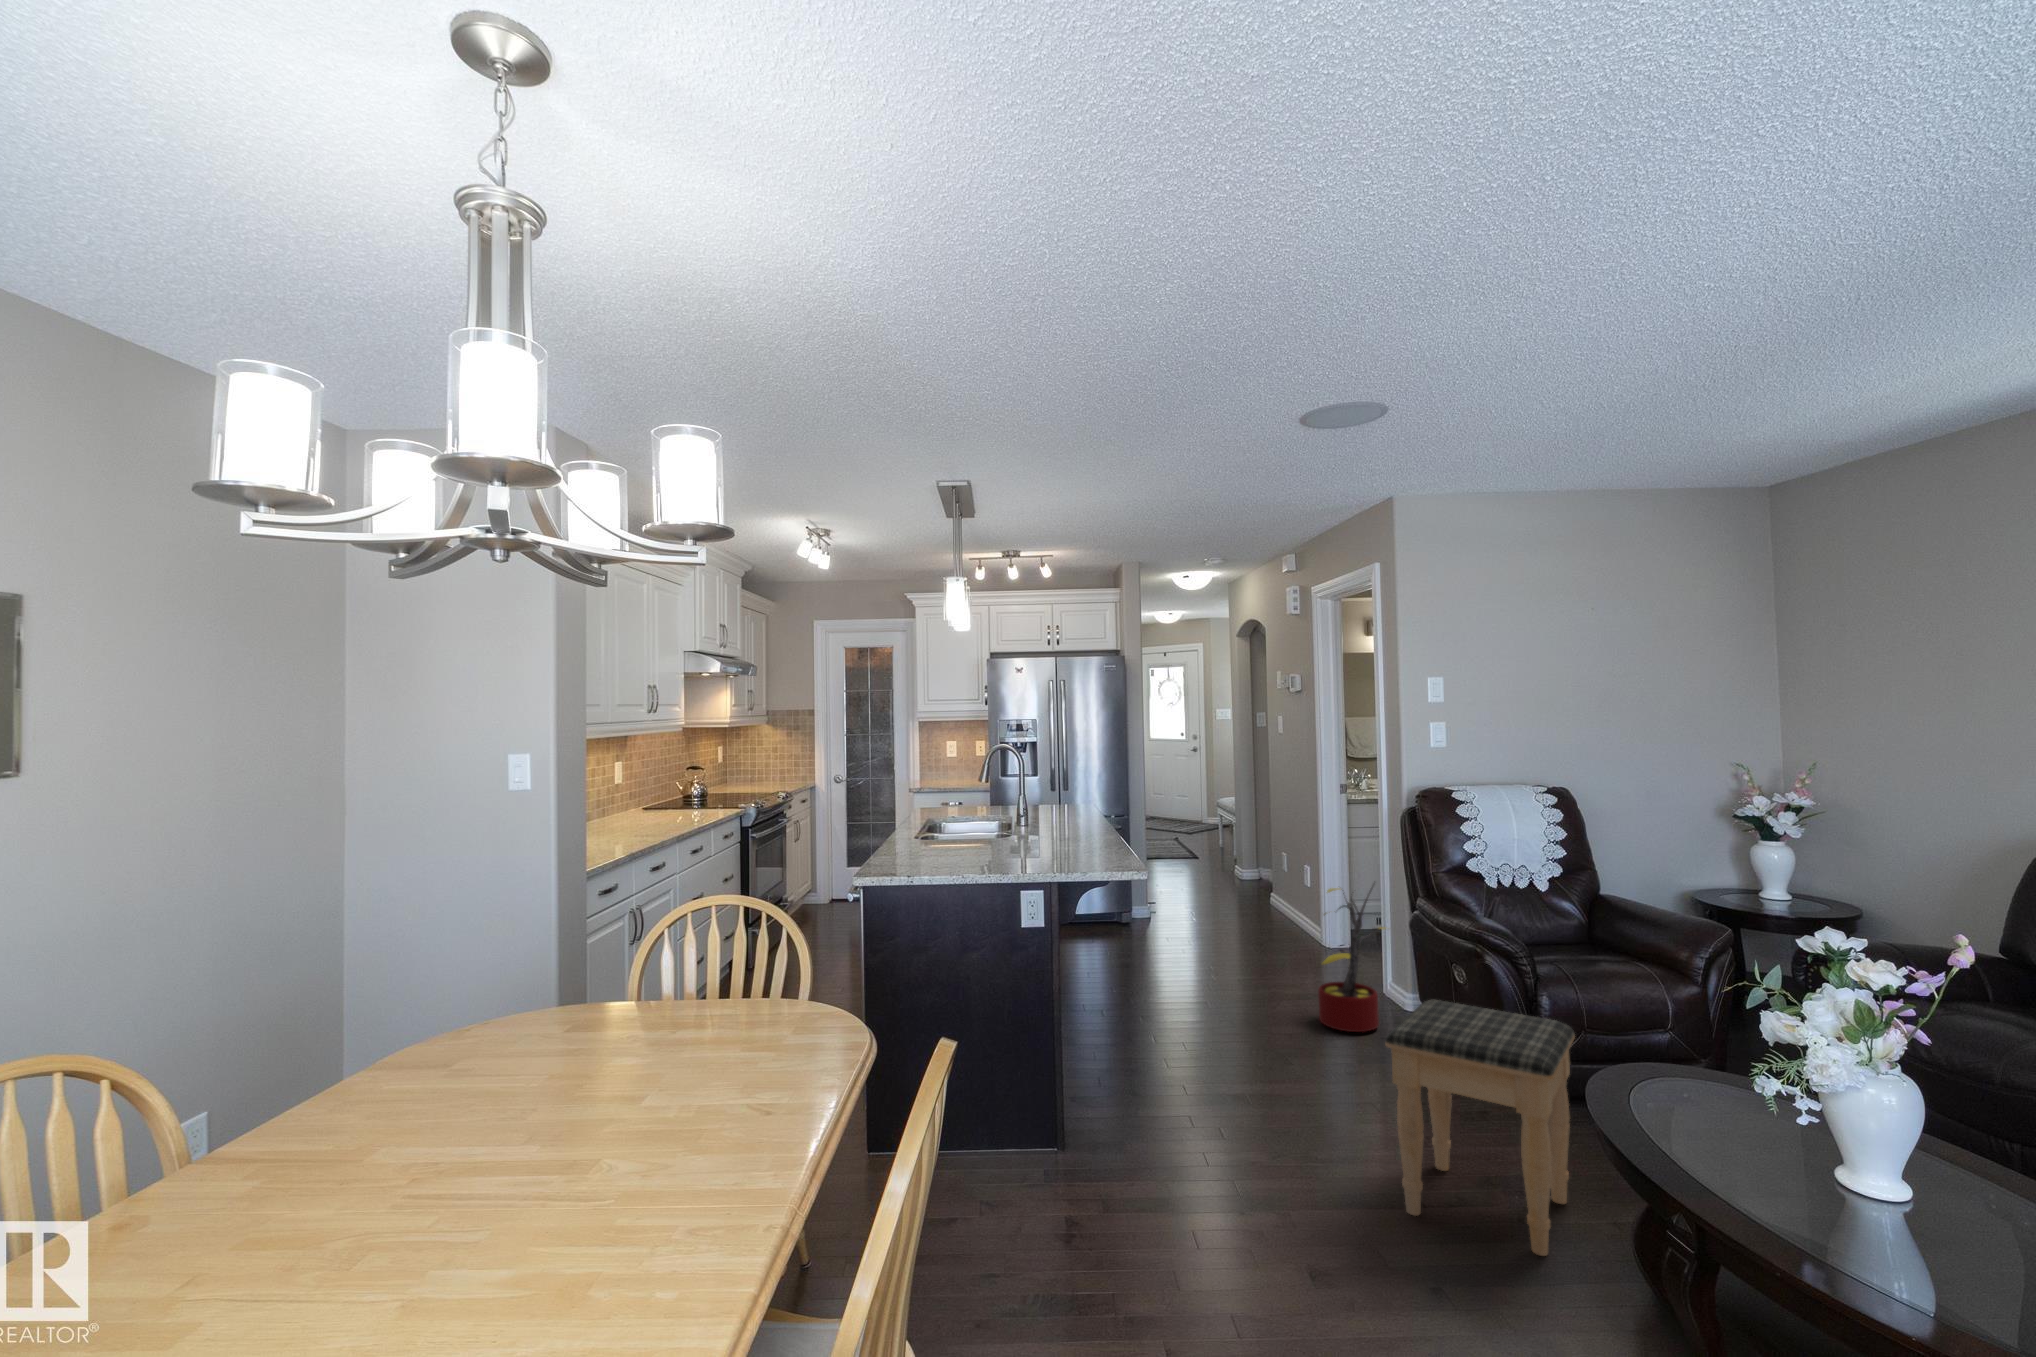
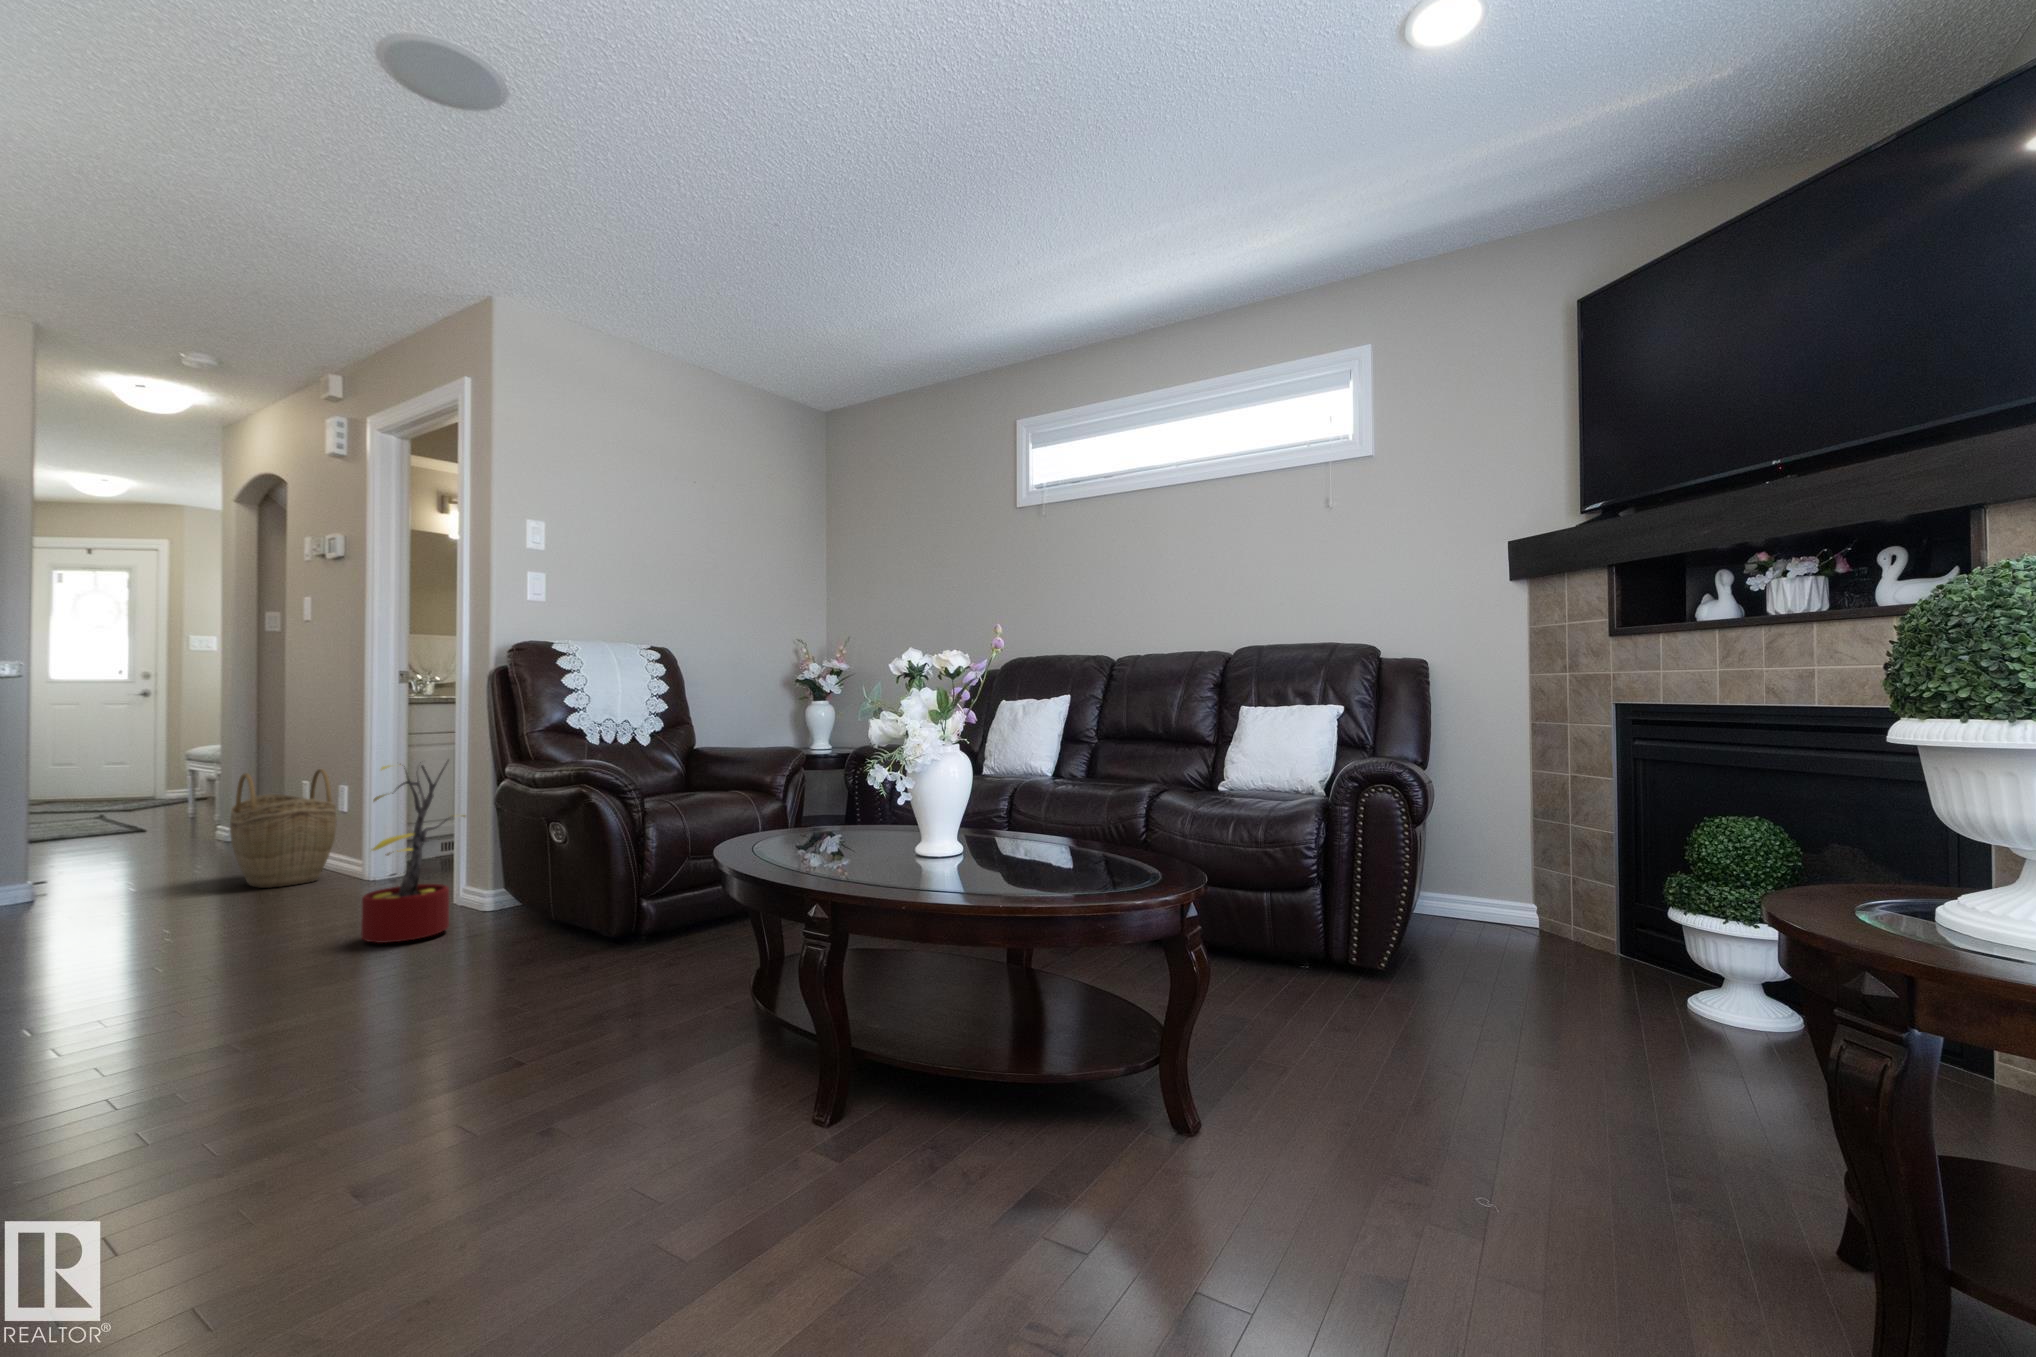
woven basket: none [1241,853,1304,941] -> present [230,769,336,888]
footstool: present [1385,1000,1575,1256] -> none [483,814,700,1076]

